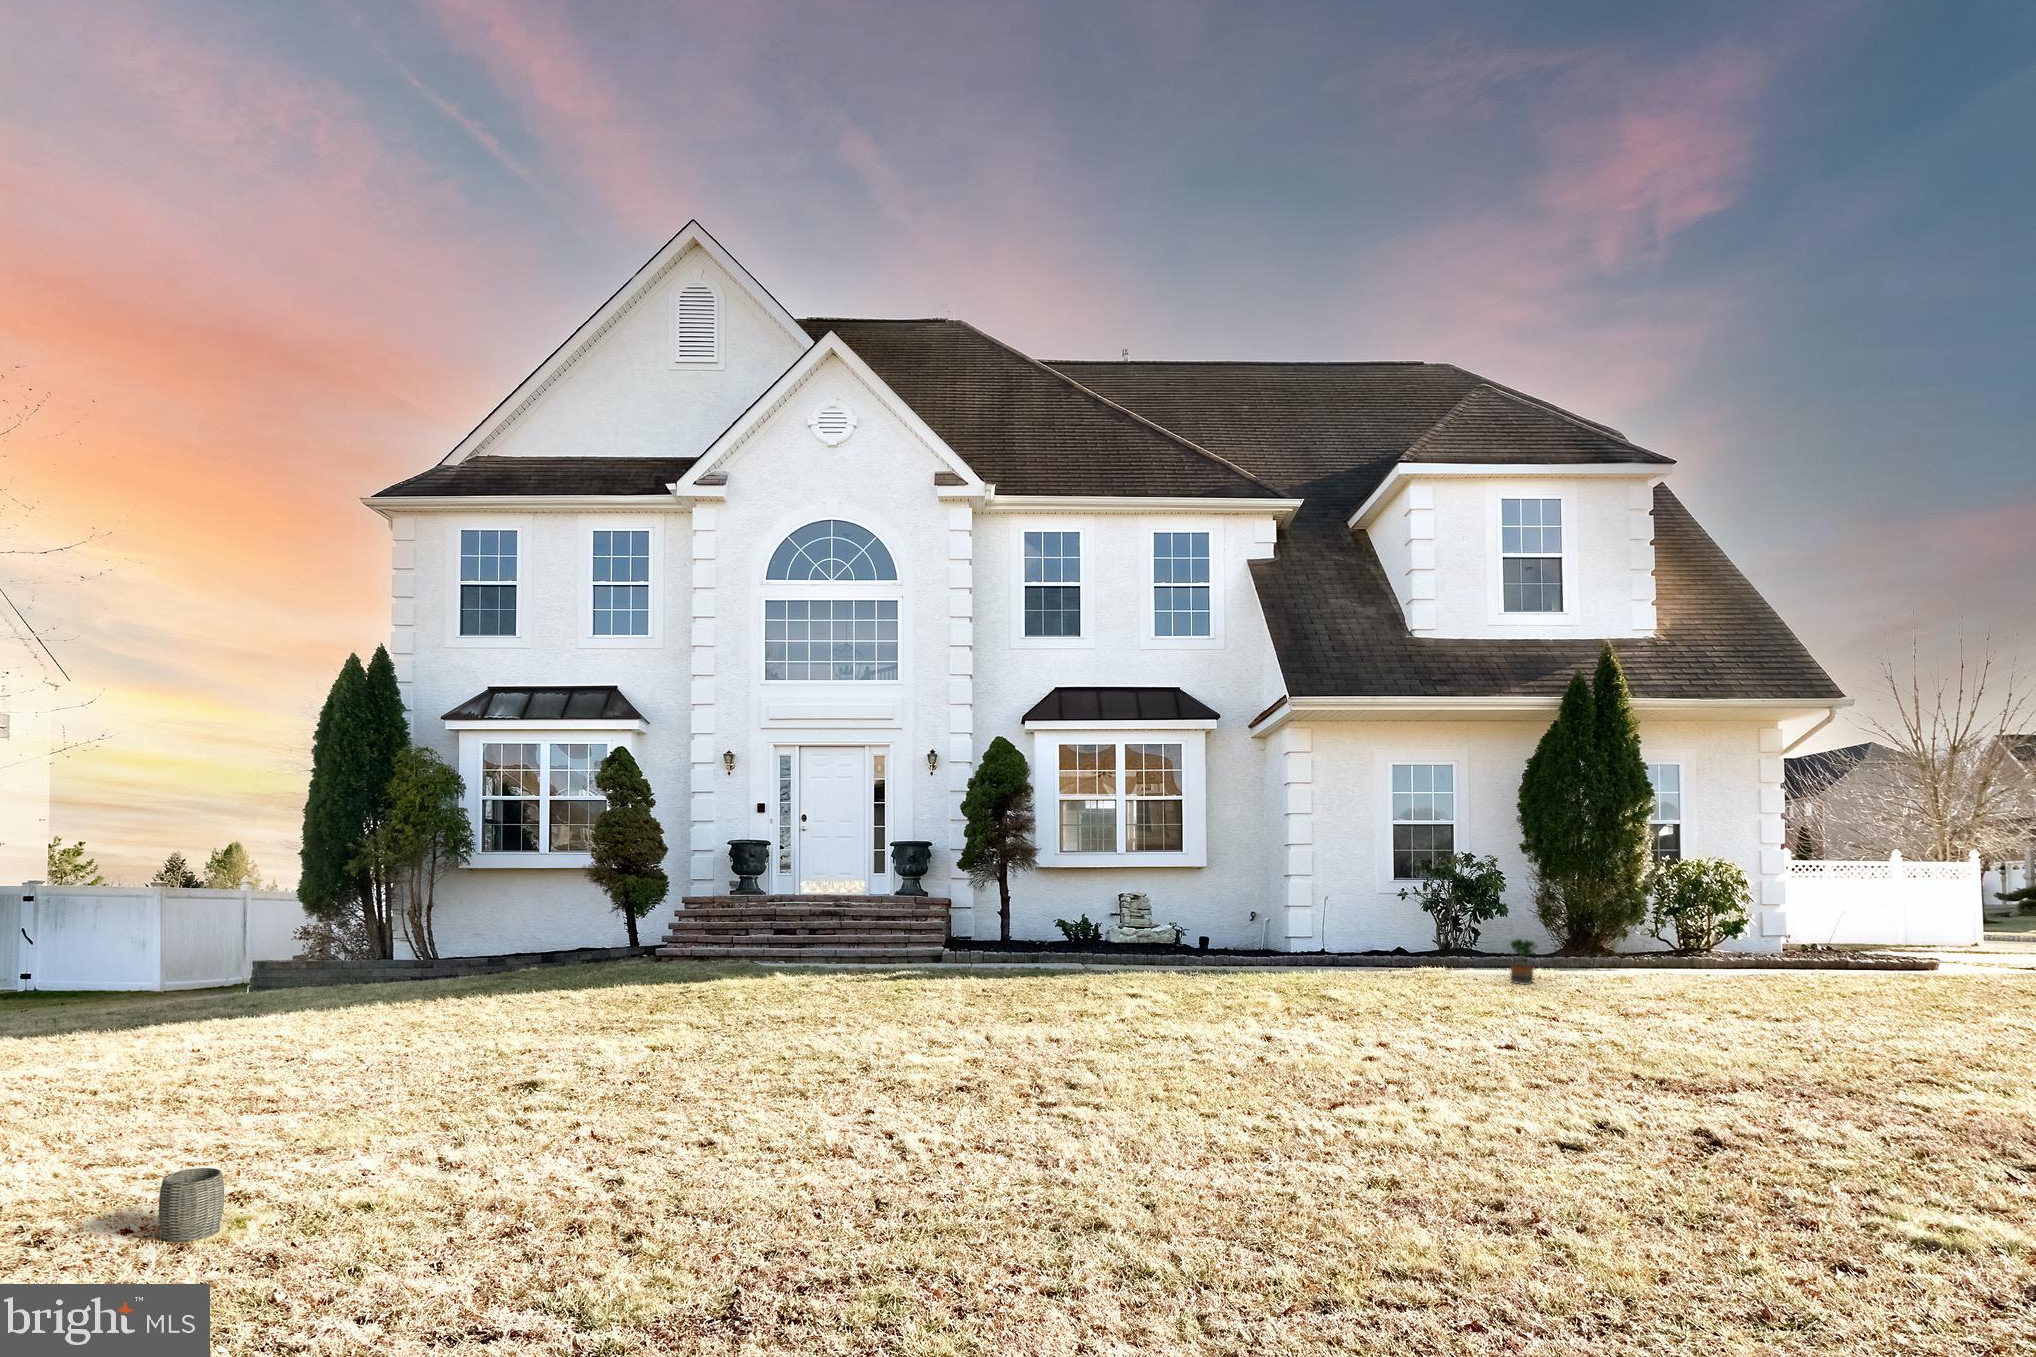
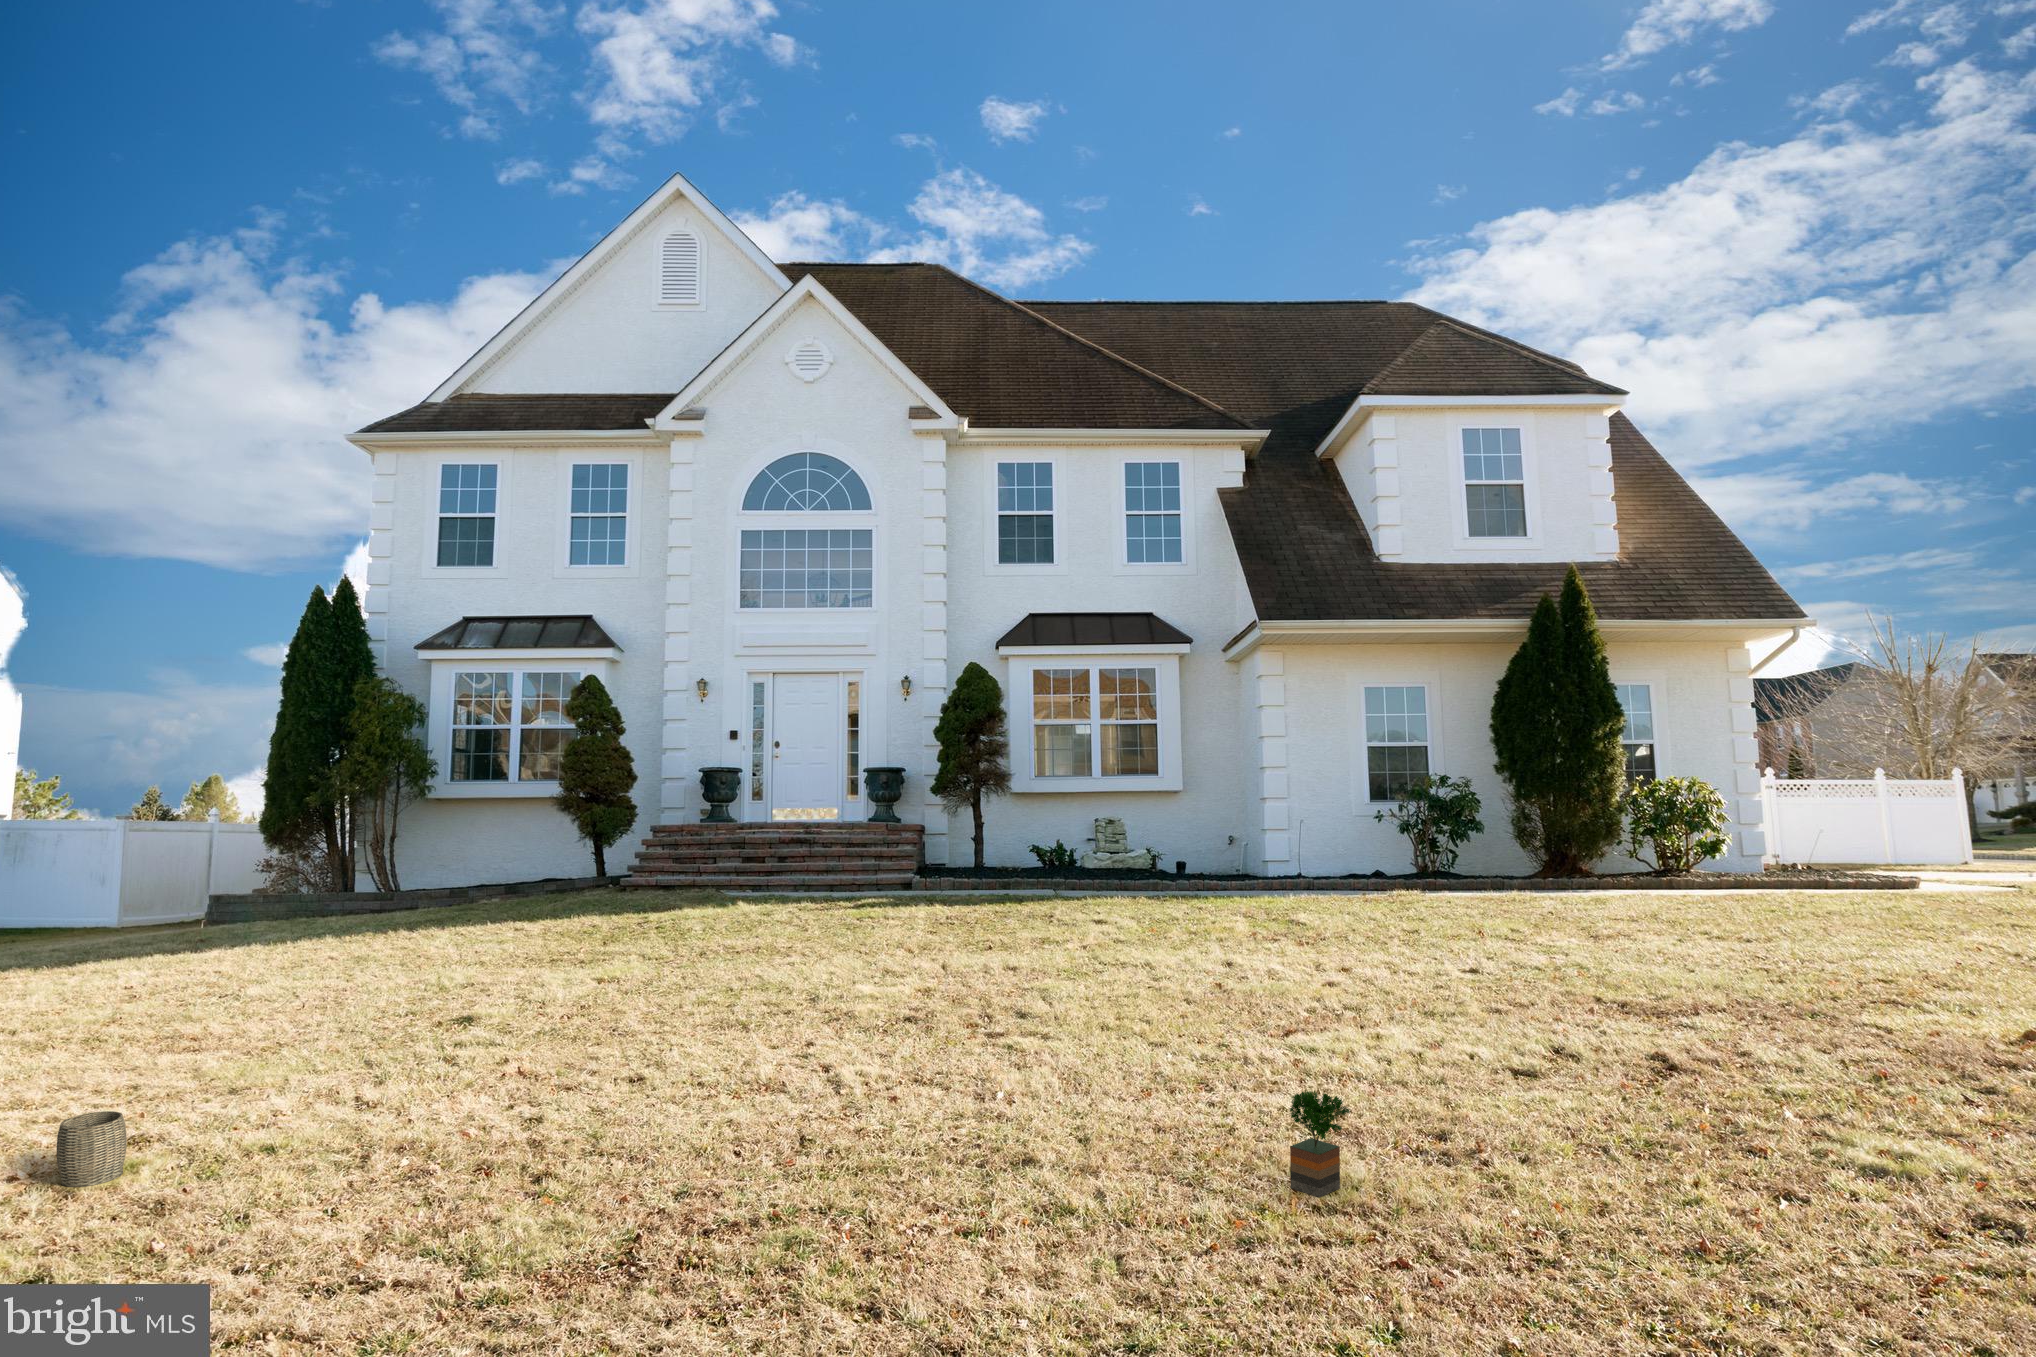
potted tree: present [1510,939,1537,985] -> present [1289,1091,1350,1197]

